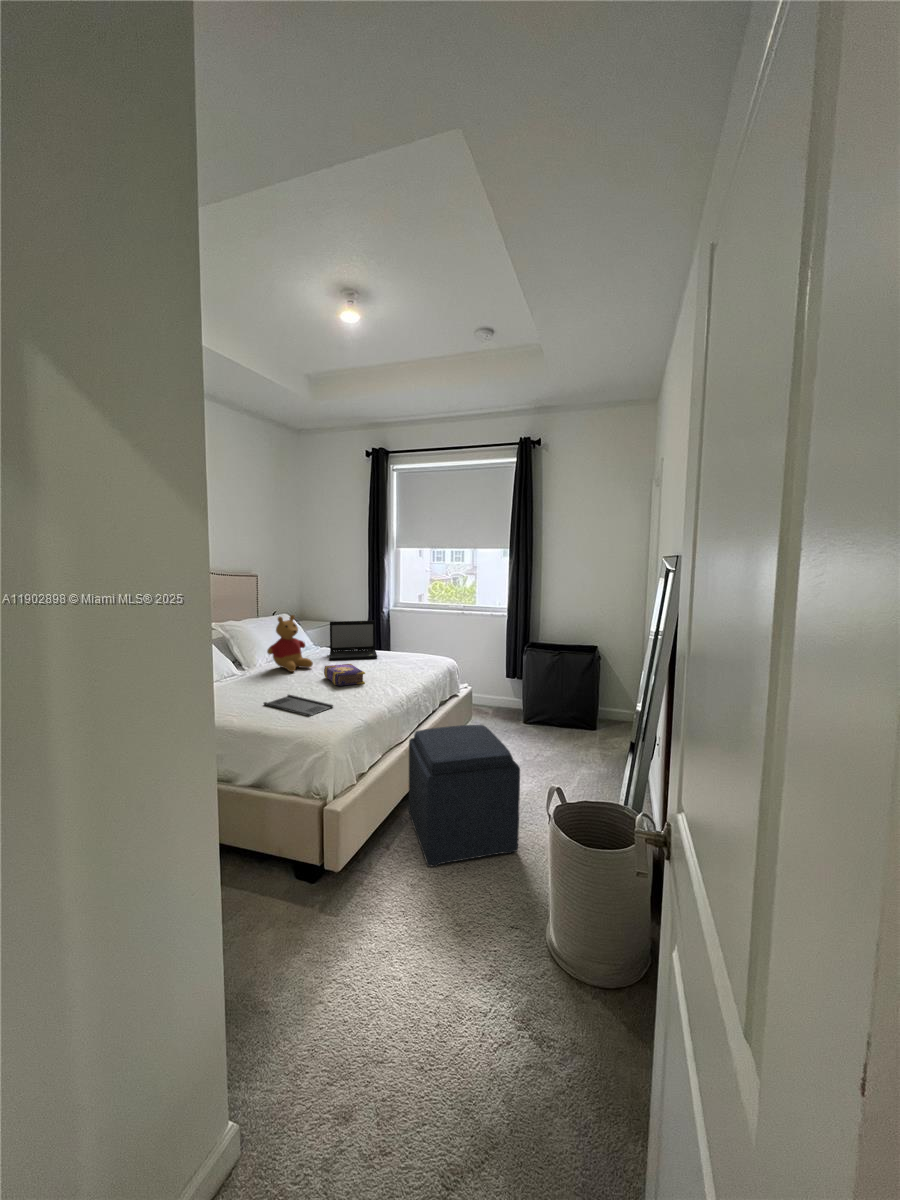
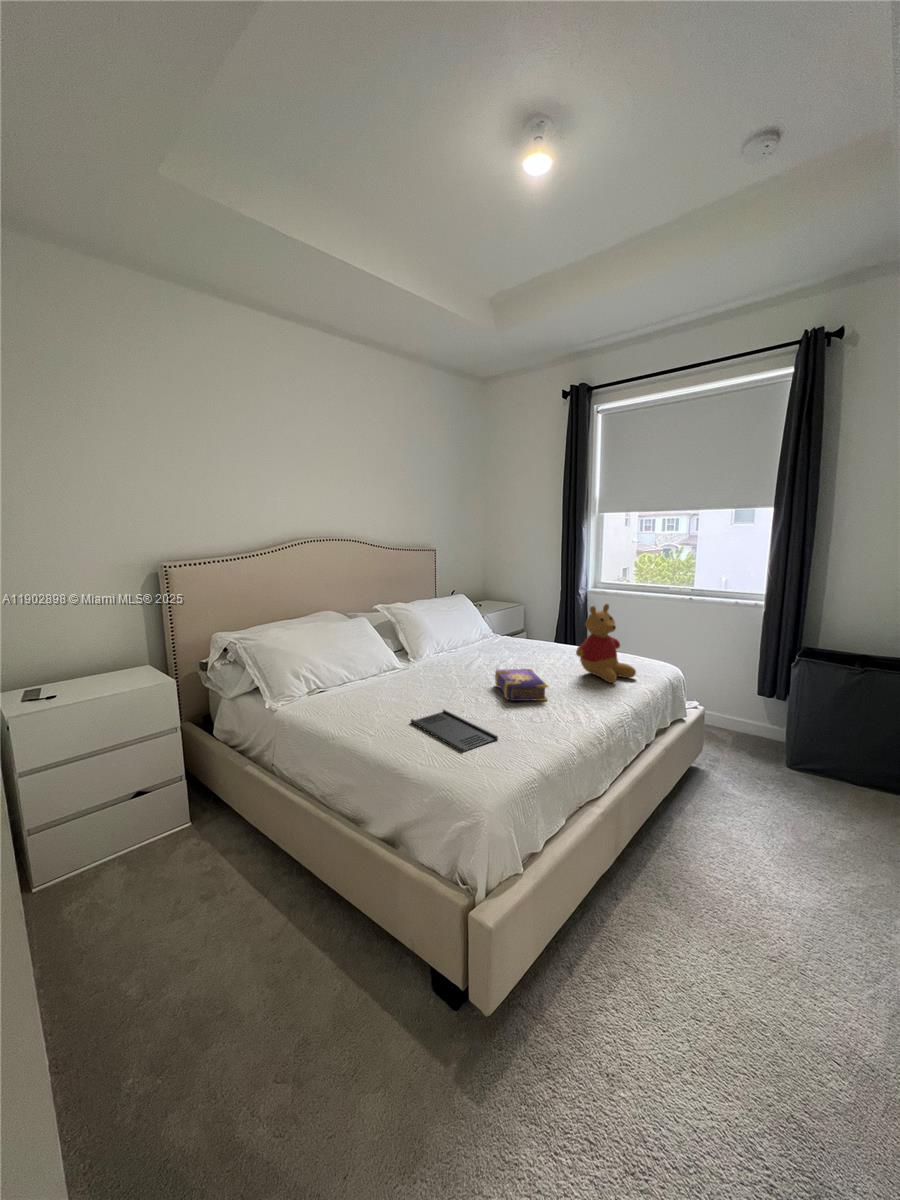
stuffed bear: present [267,615,313,672] -> present [576,604,636,683]
laptop: present [330,621,377,660] -> none [507,608,569,659]
ottoman: present [409,725,520,867] -> none [606,791,825,1052]

